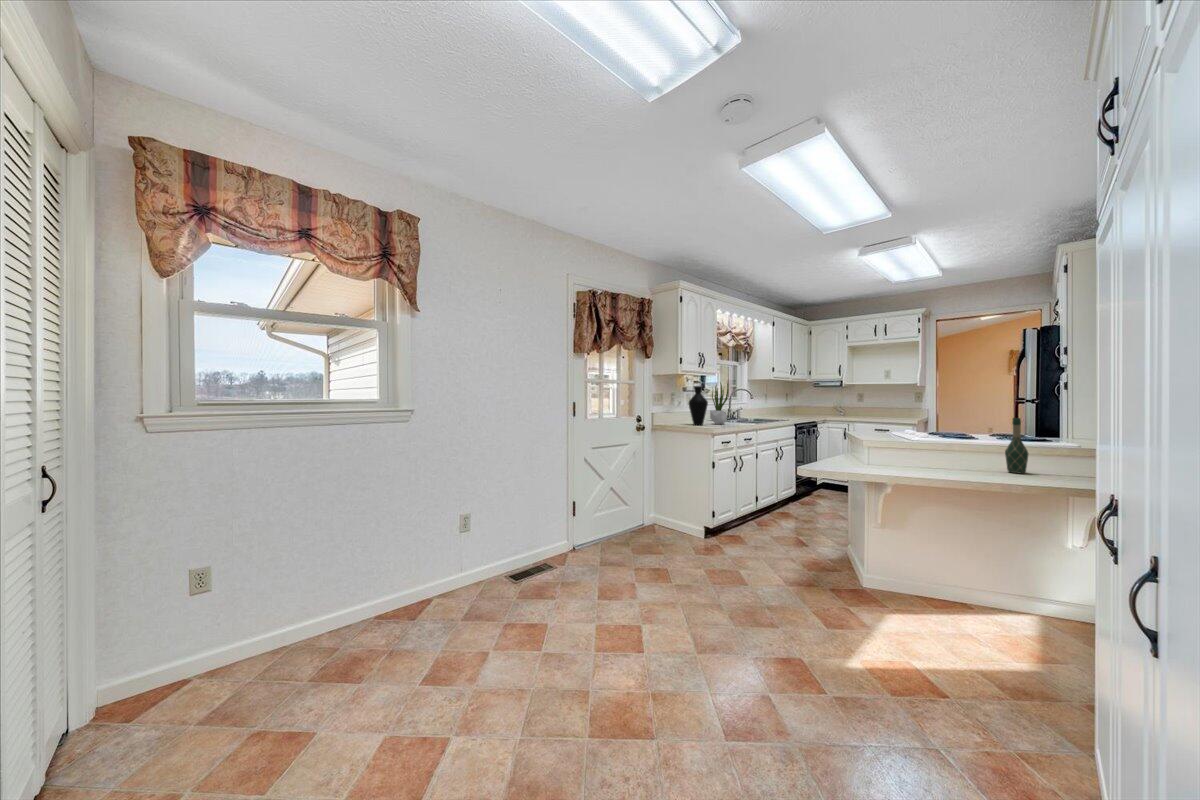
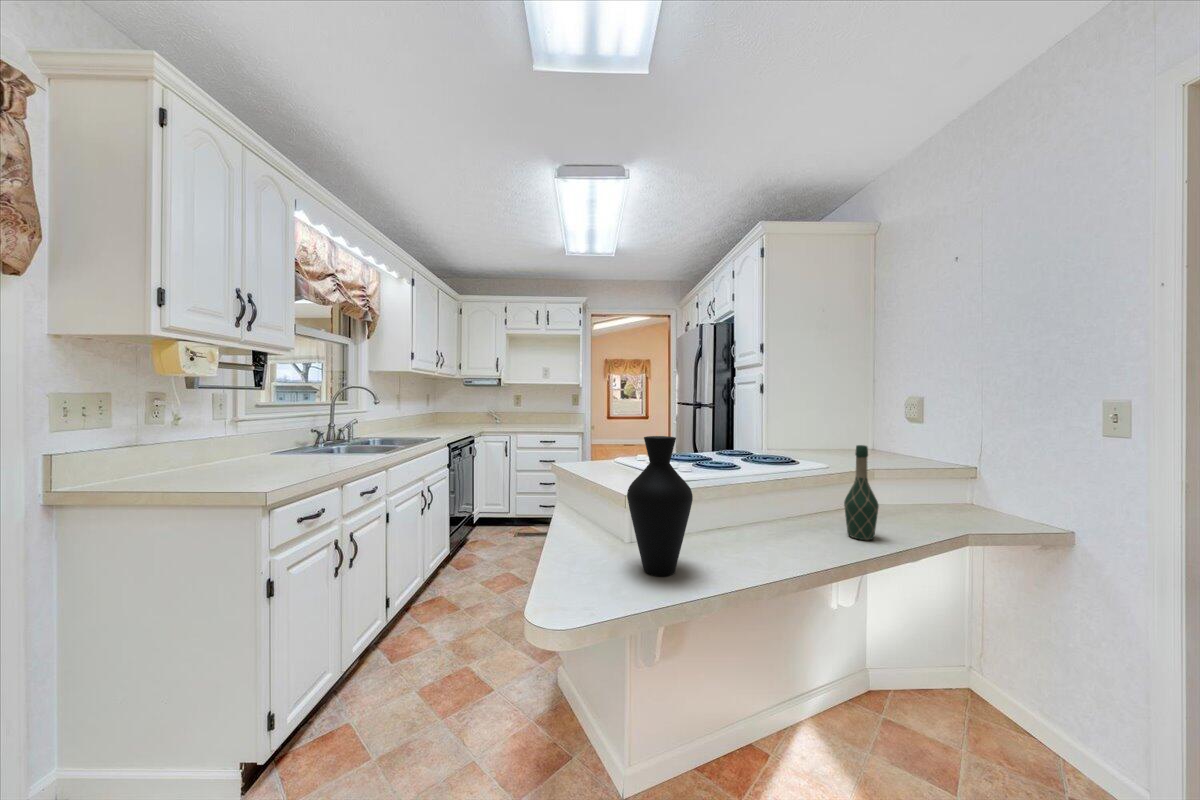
potted plant: present [710,383,729,424] -> none [272,367,323,468]
vase: present [689,386,708,425] -> present [627,436,693,576]

